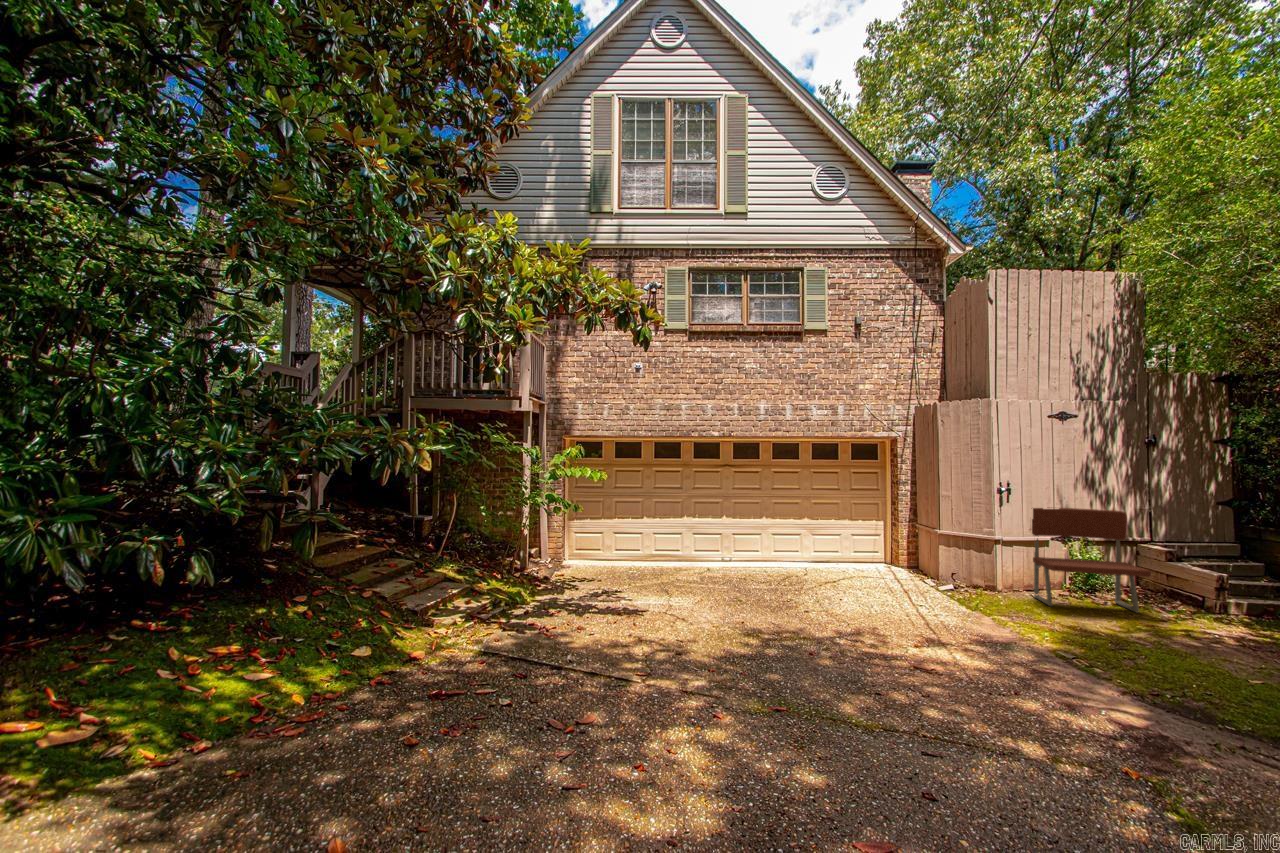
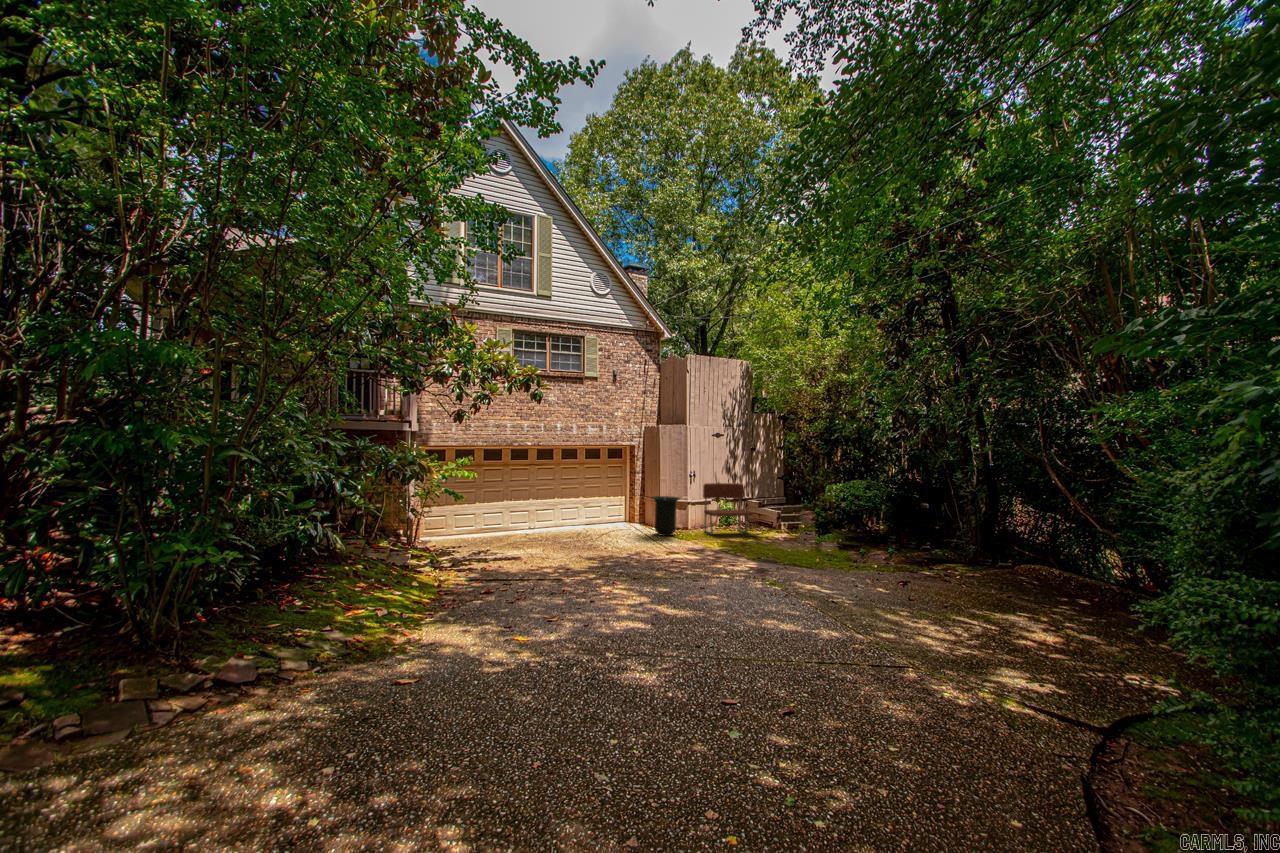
trash can: none [920,526,980,598] -> present [651,496,680,536]

